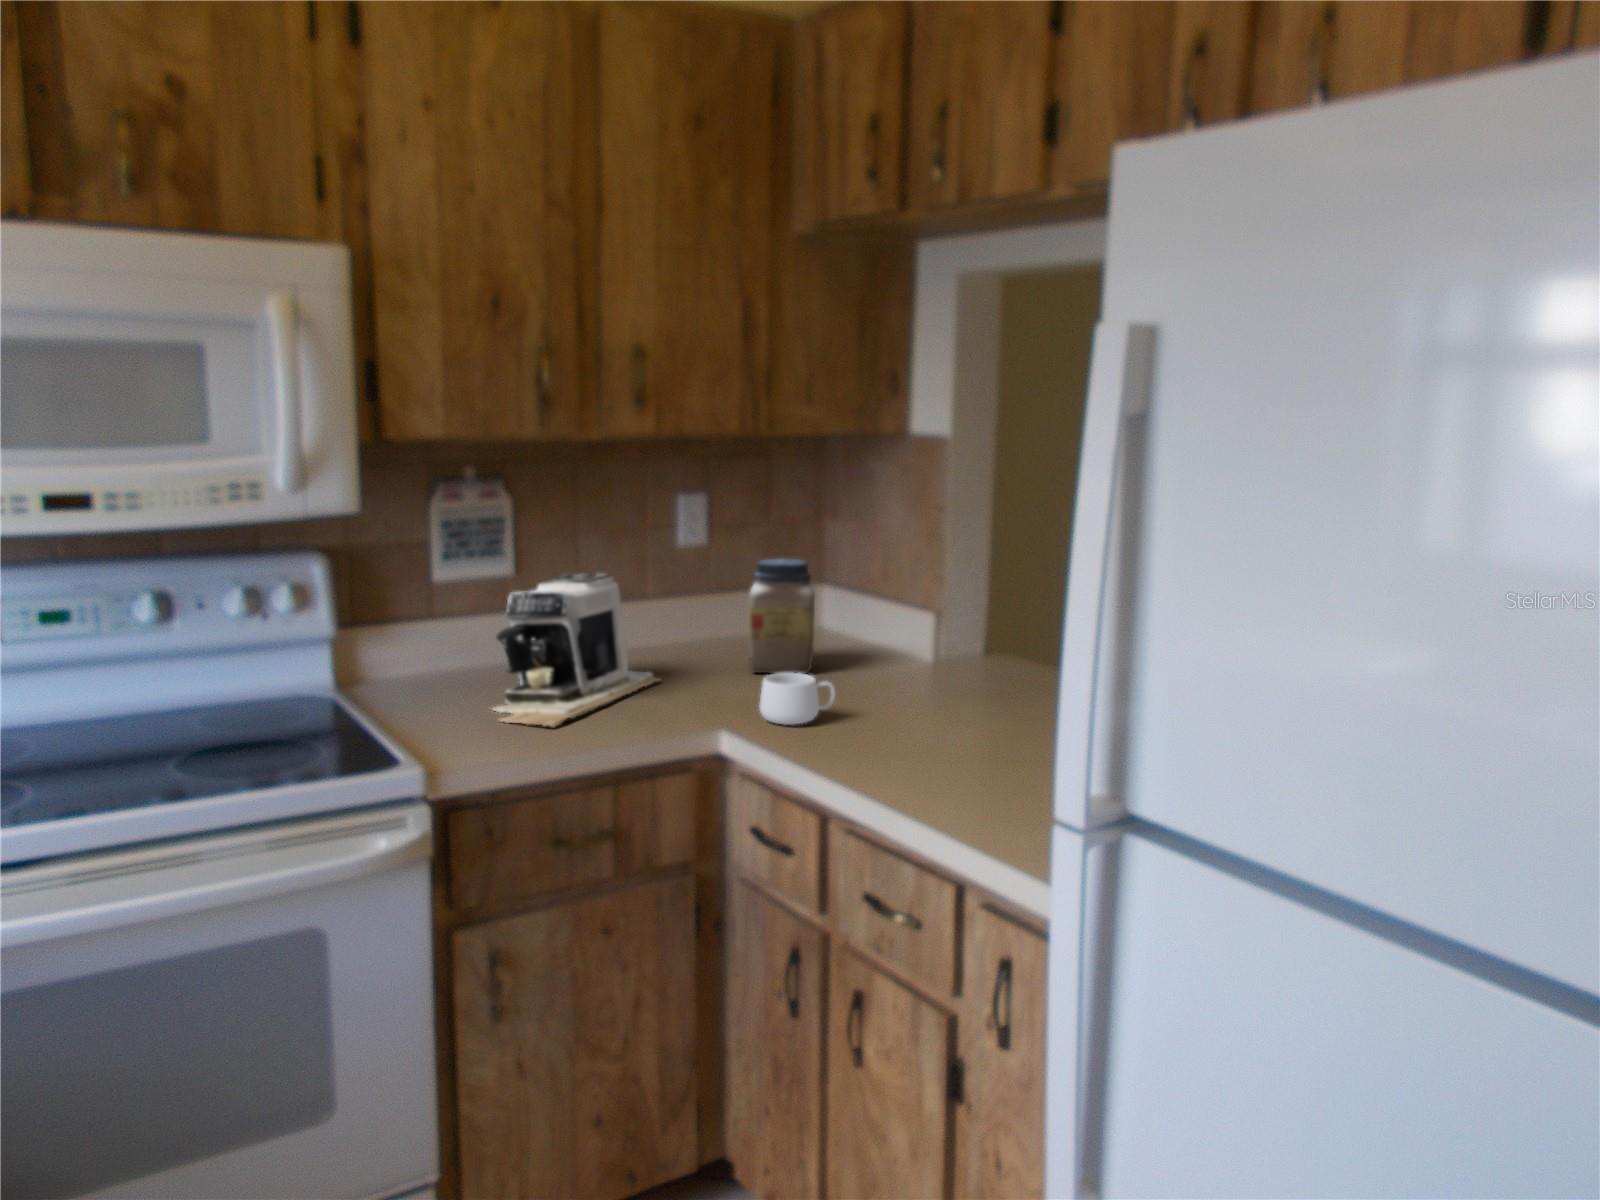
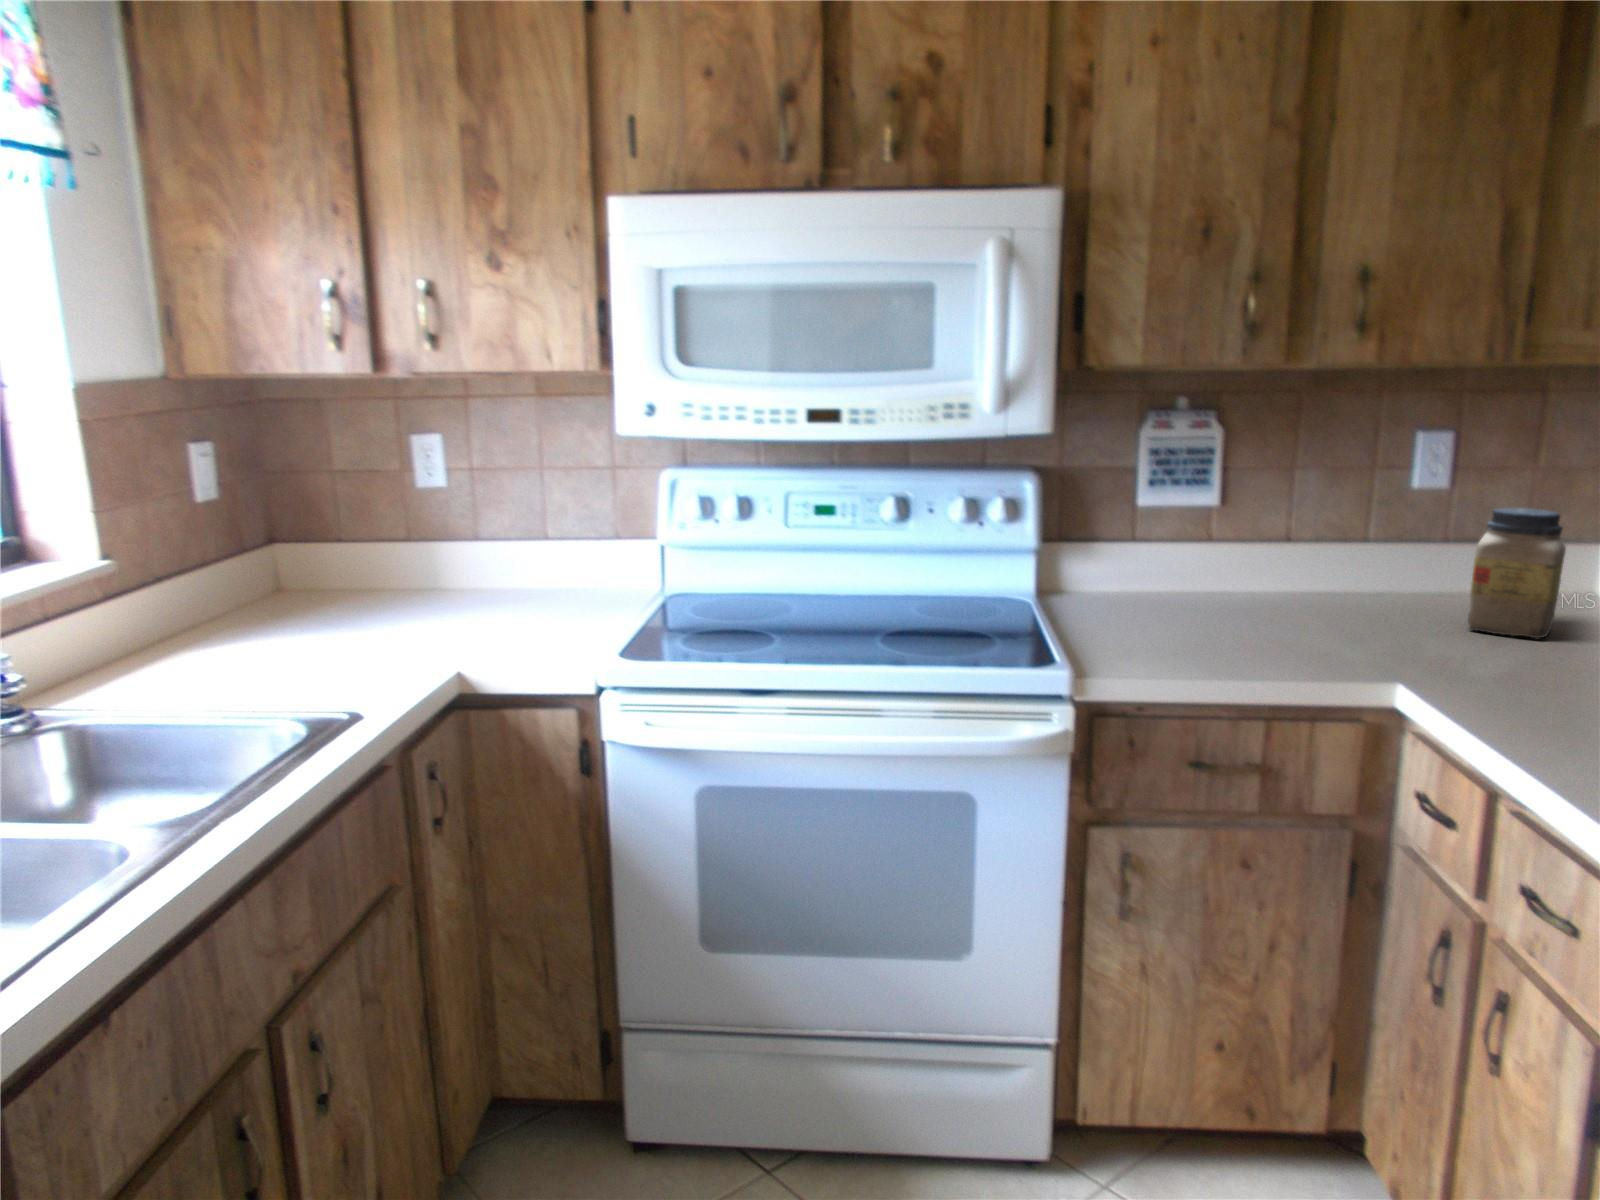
coffee maker: present [492,573,659,727] -> none [1162,506,1357,653]
mug: present [760,673,835,725] -> none [1451,631,1555,690]

